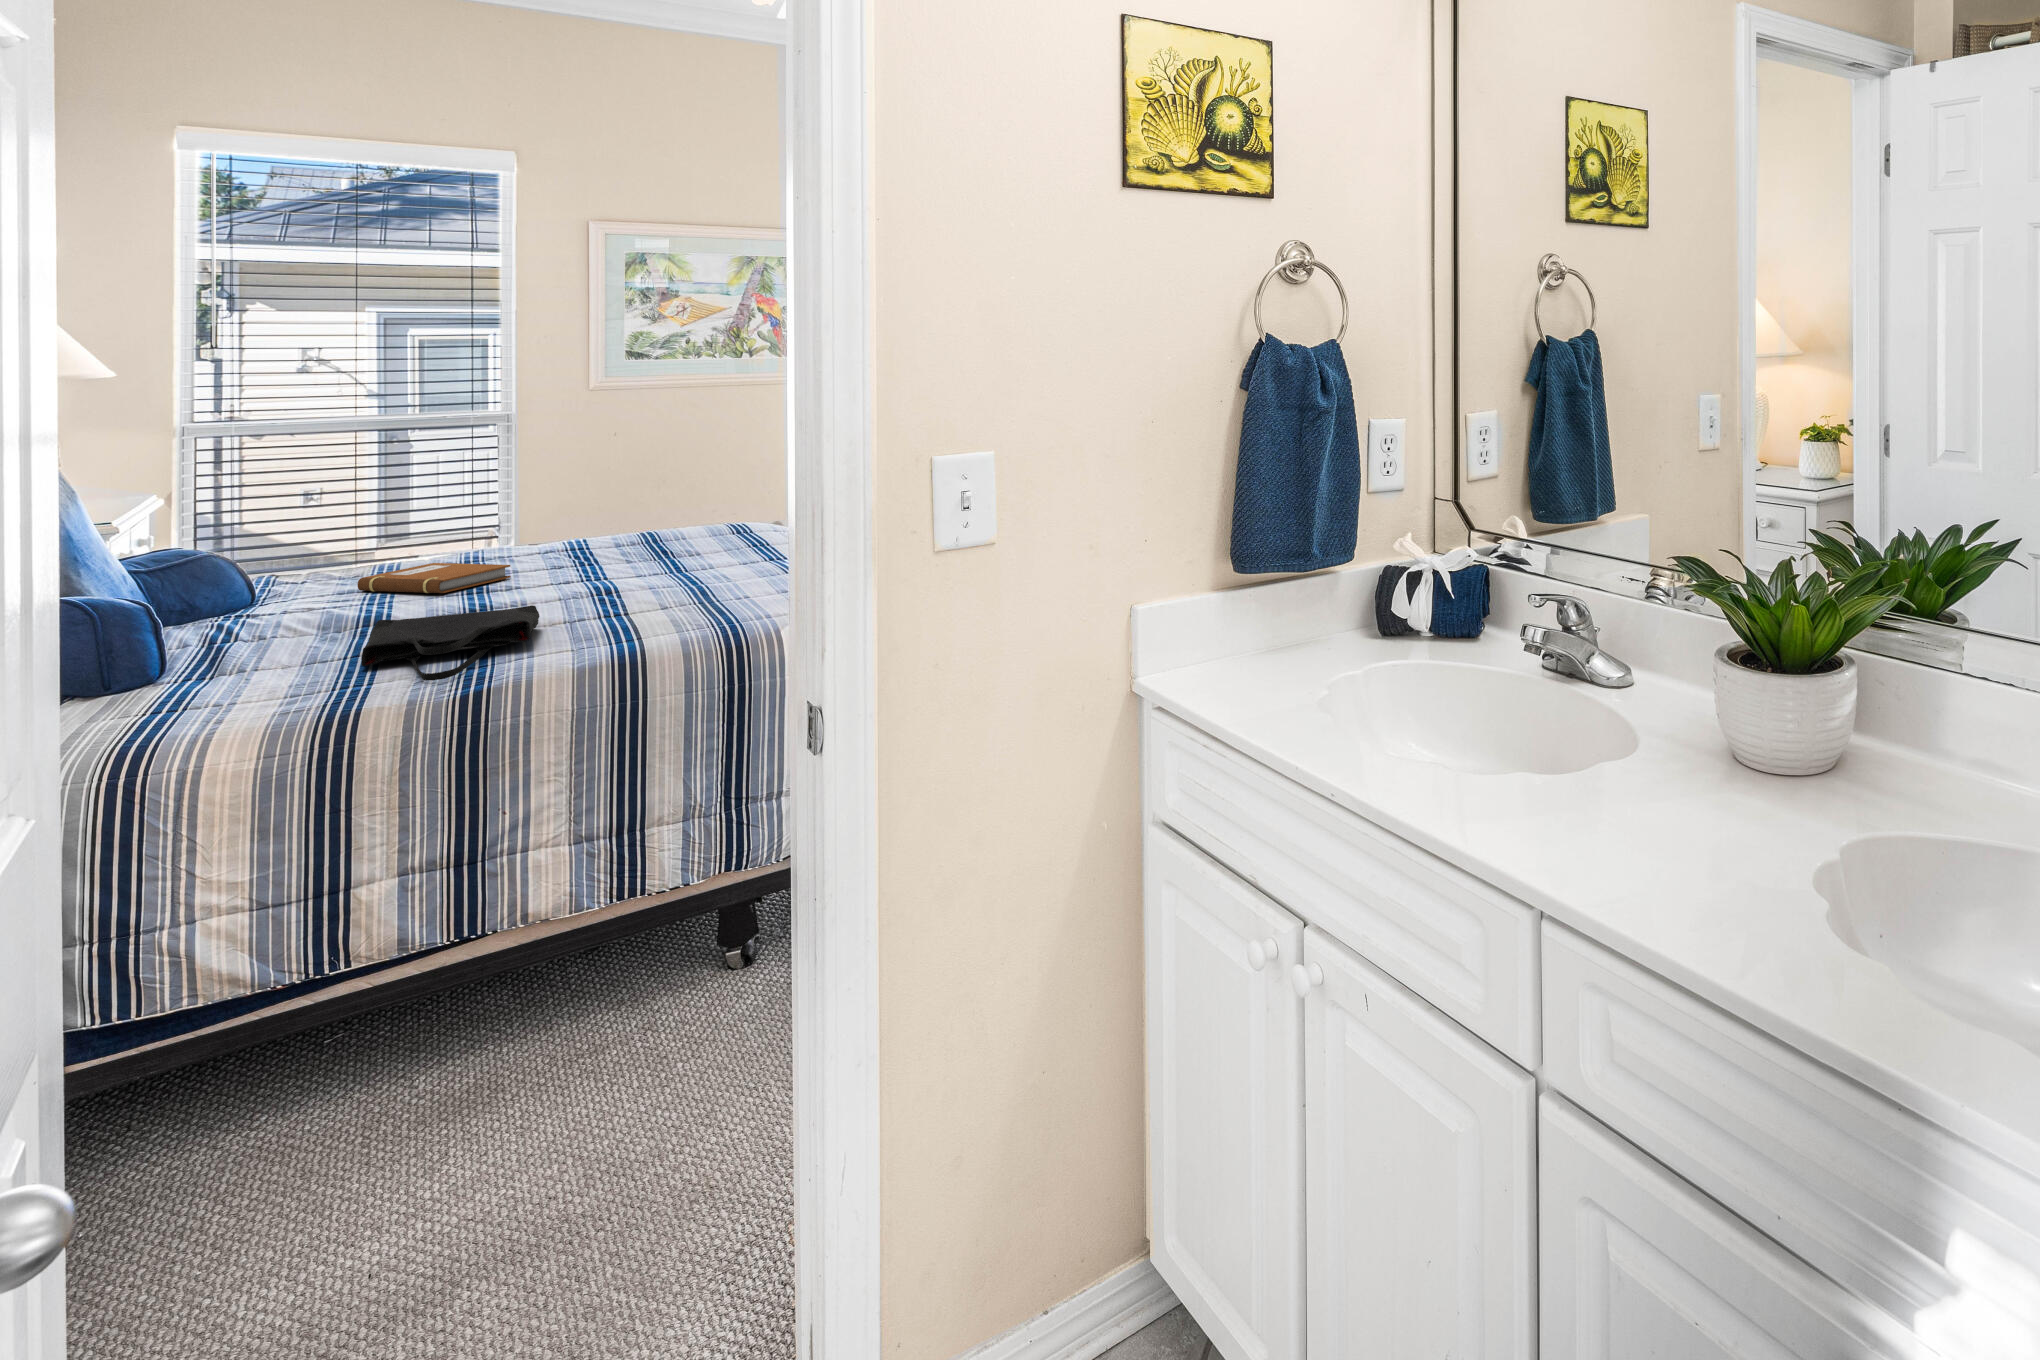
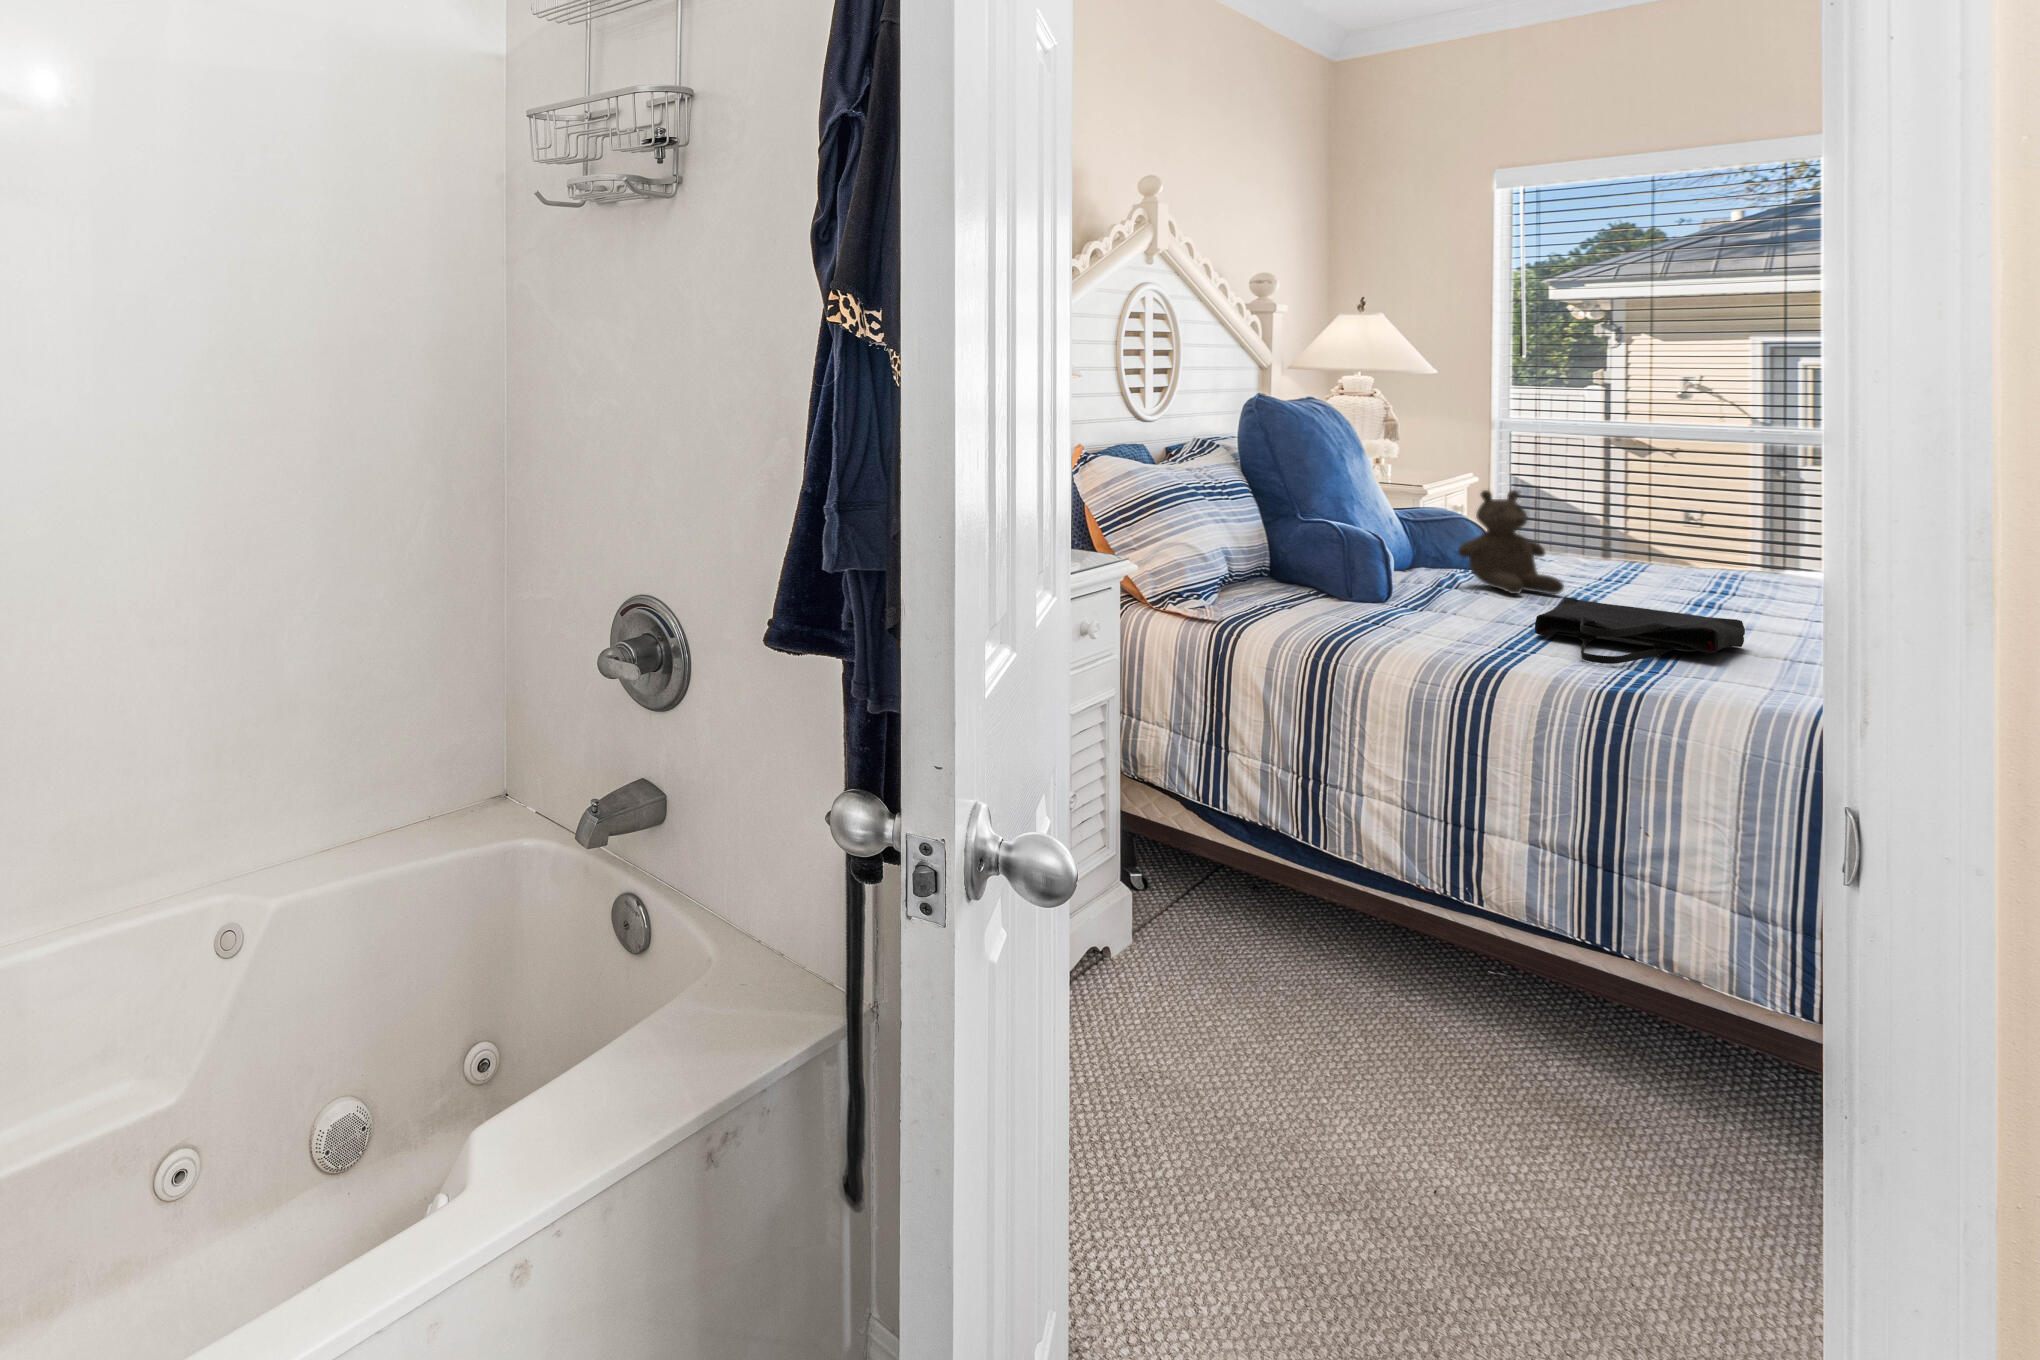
teddy bear: none [232,515,355,627] -> present [1458,490,1564,594]
notebook: present [357,563,511,593] -> none [1583,566,1751,597]

